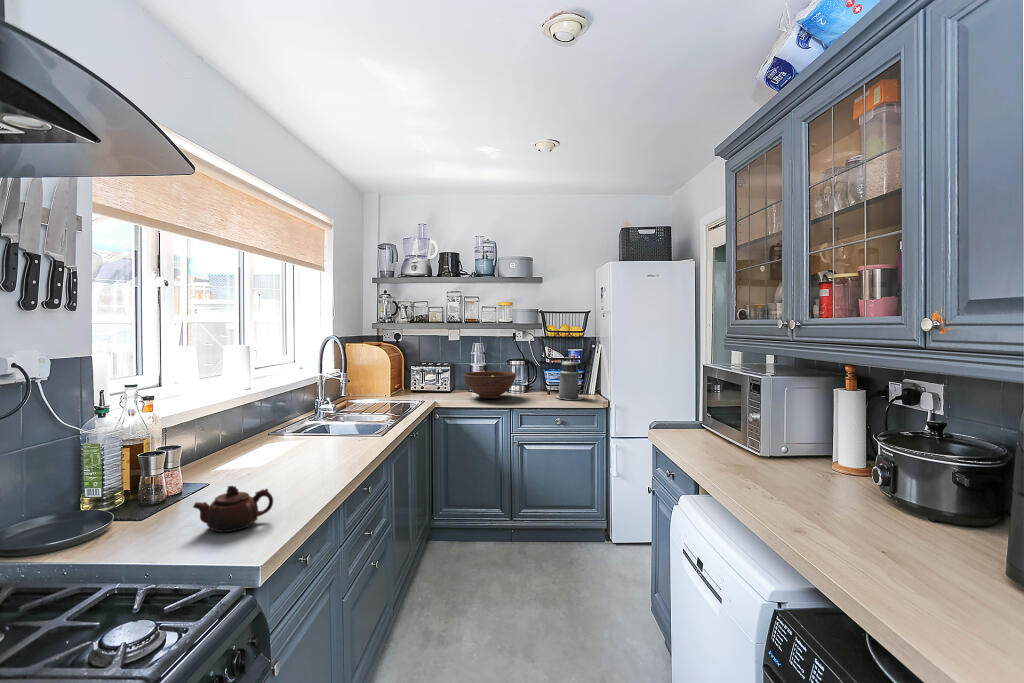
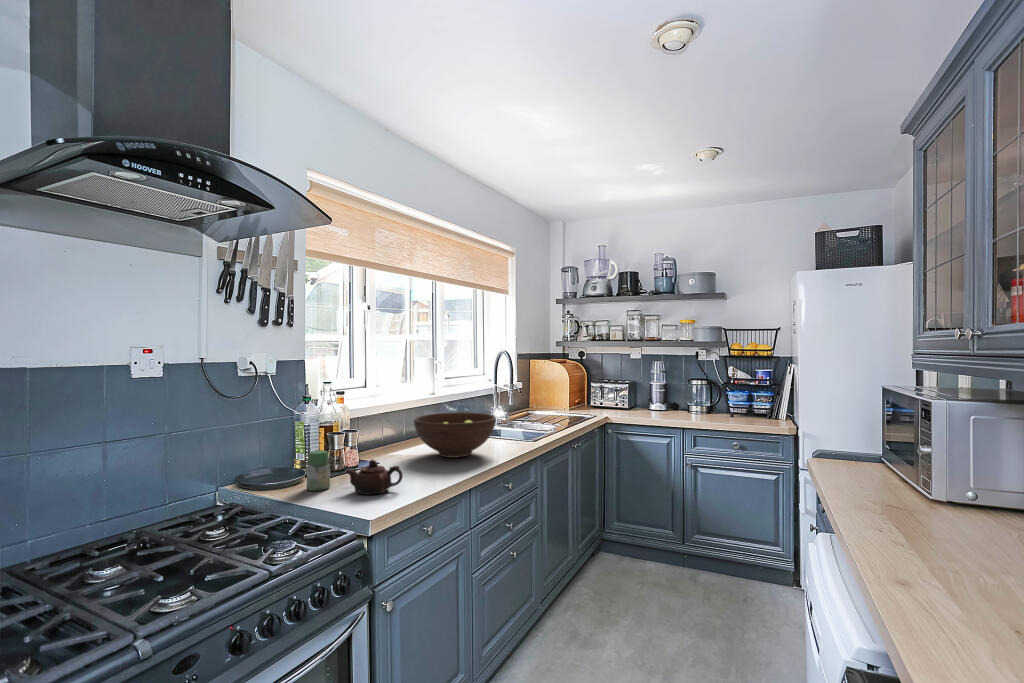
canister: present [557,358,584,400] -> none [738,378,772,423]
fruit bowl: present [463,371,516,399] -> present [414,412,496,458]
jar: none [126,481,163,539] -> present [307,450,330,491]

